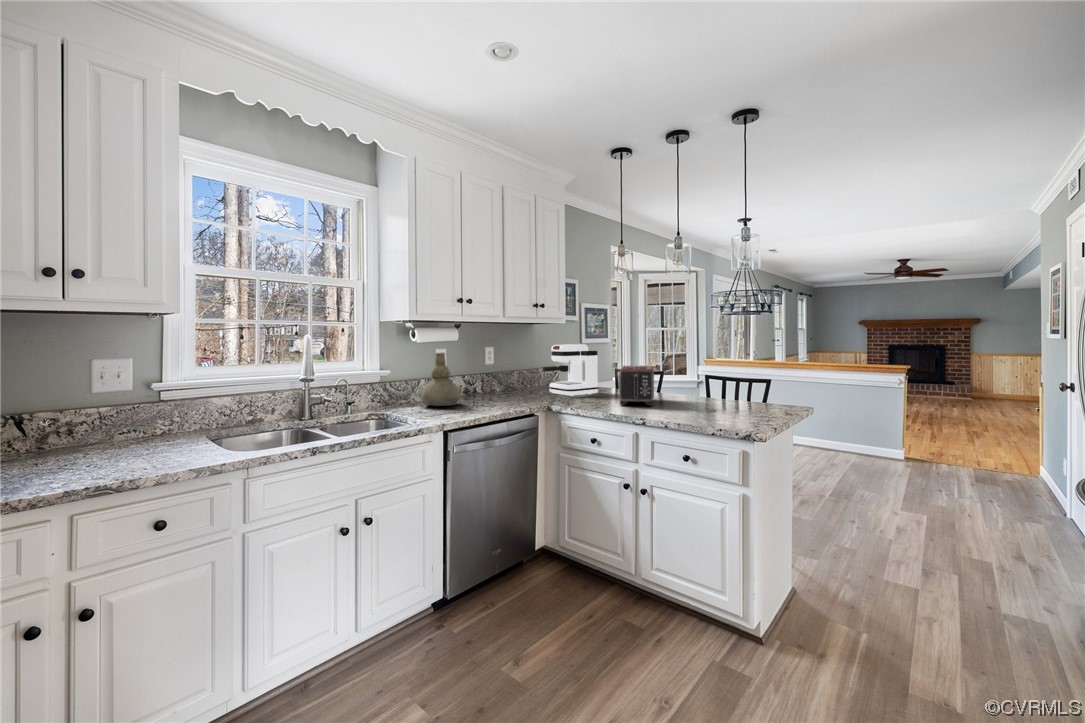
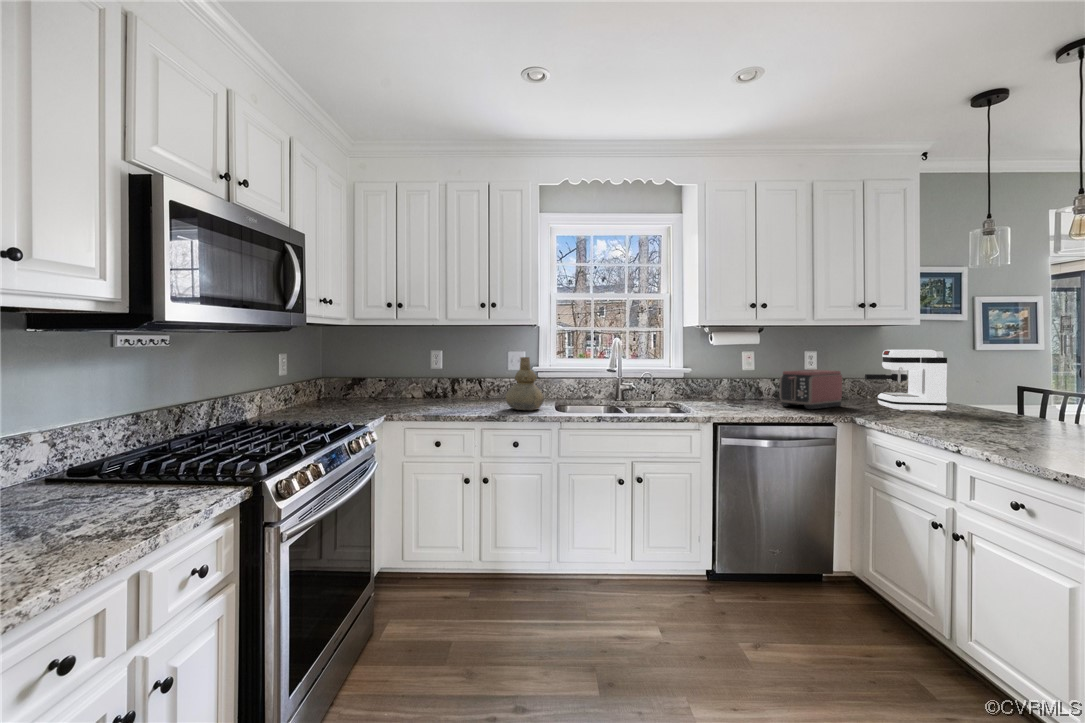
vase: present [421,353,461,406] -> present [506,357,544,410]
toaster: present [618,366,654,406] -> present [779,370,842,409]

